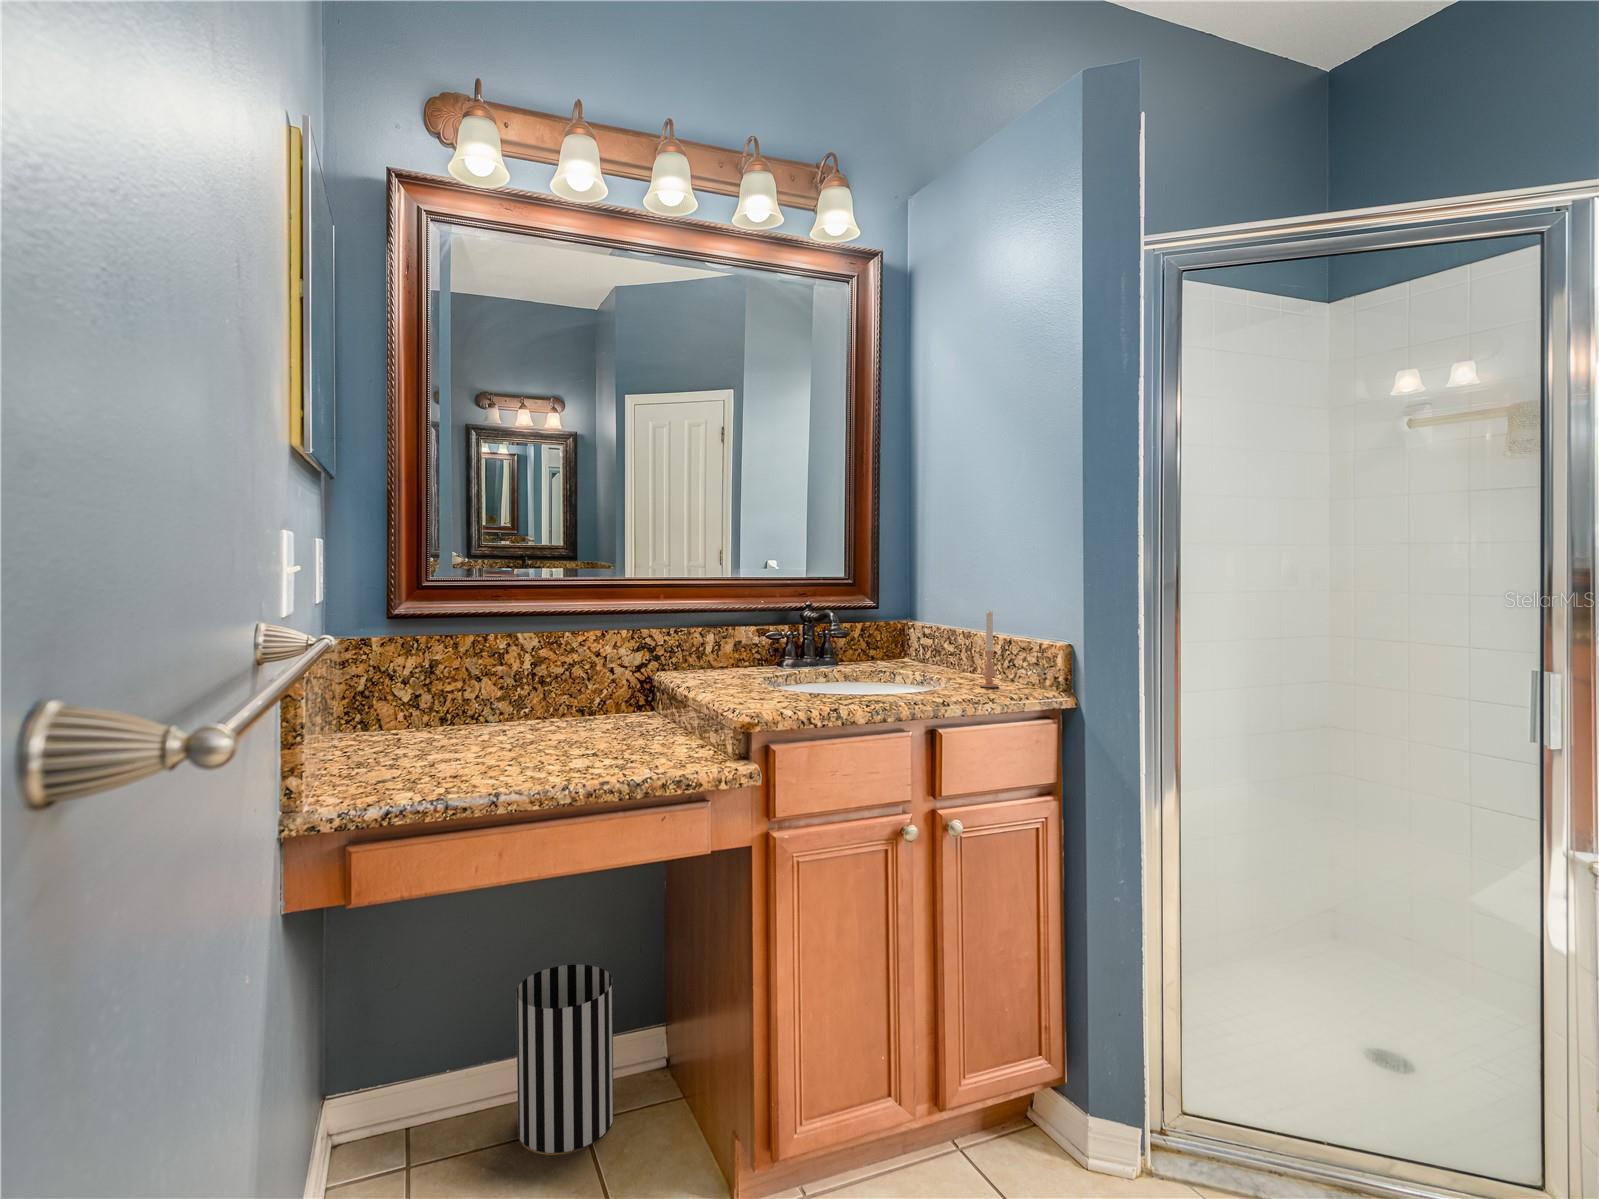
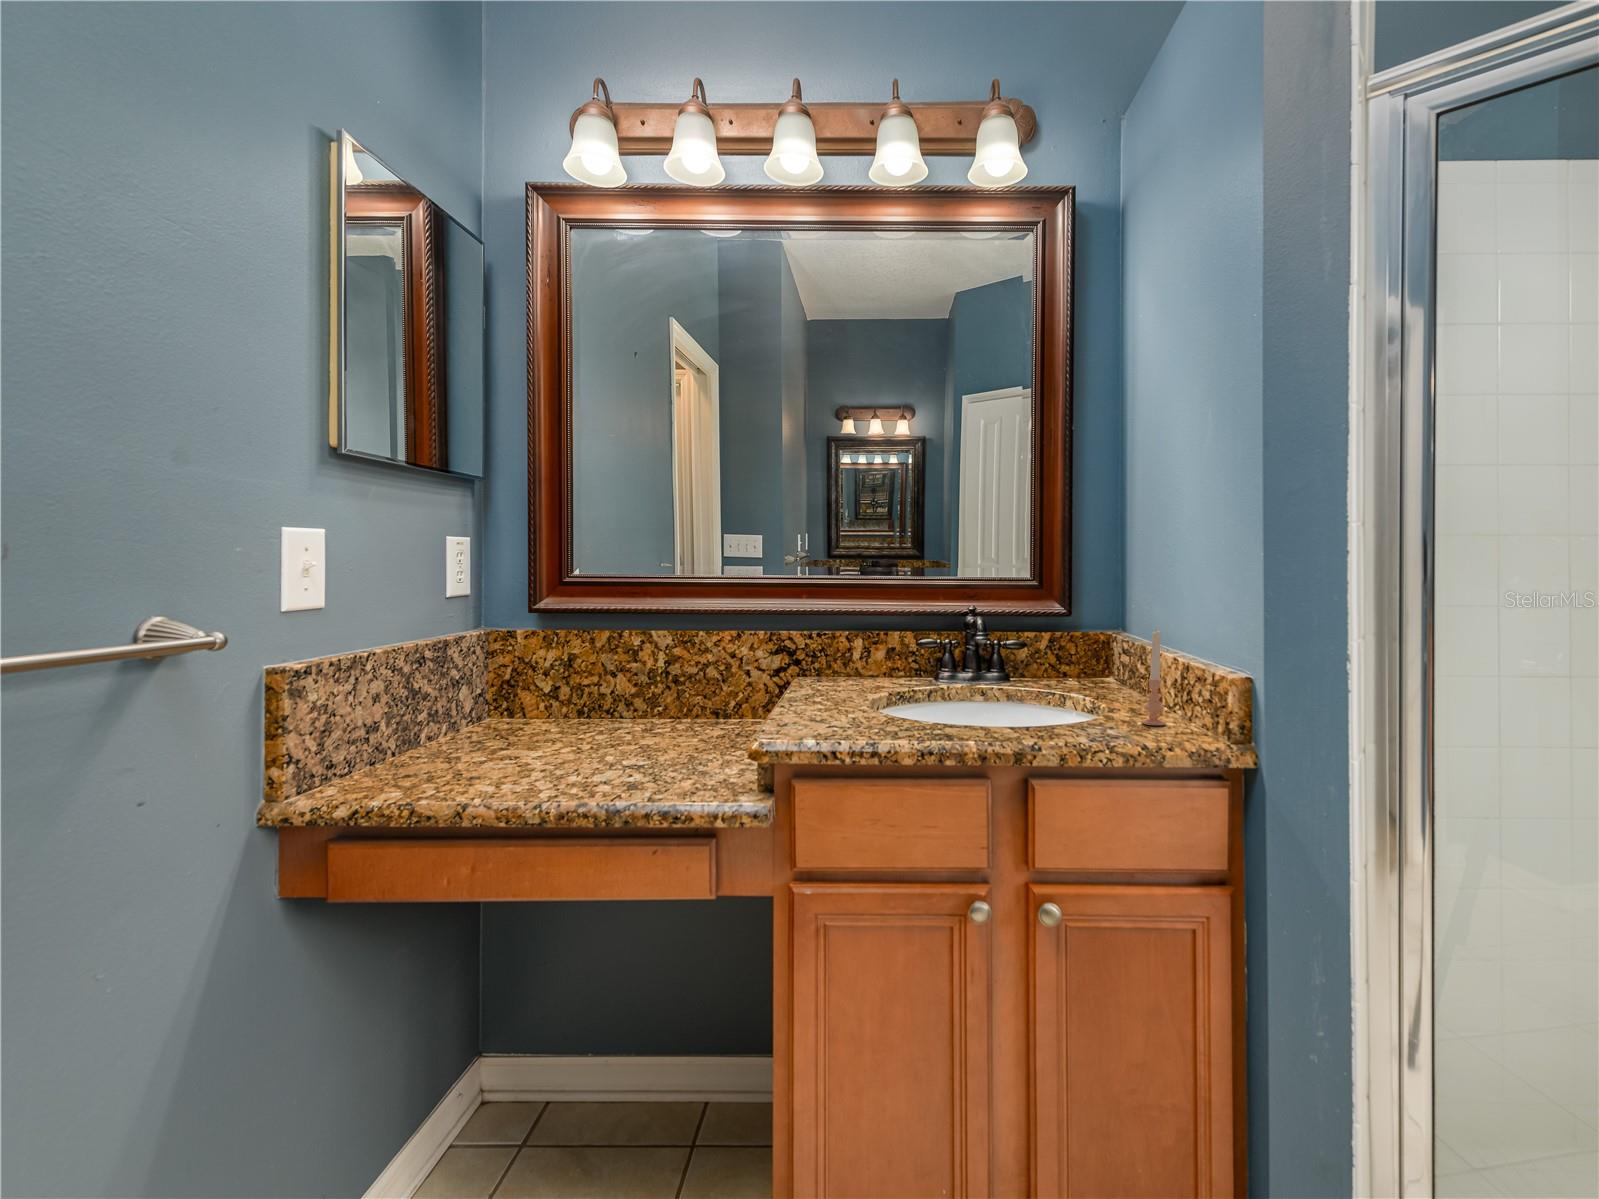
wastebasket: present [516,965,614,1153] -> none [635,974,731,1159]

